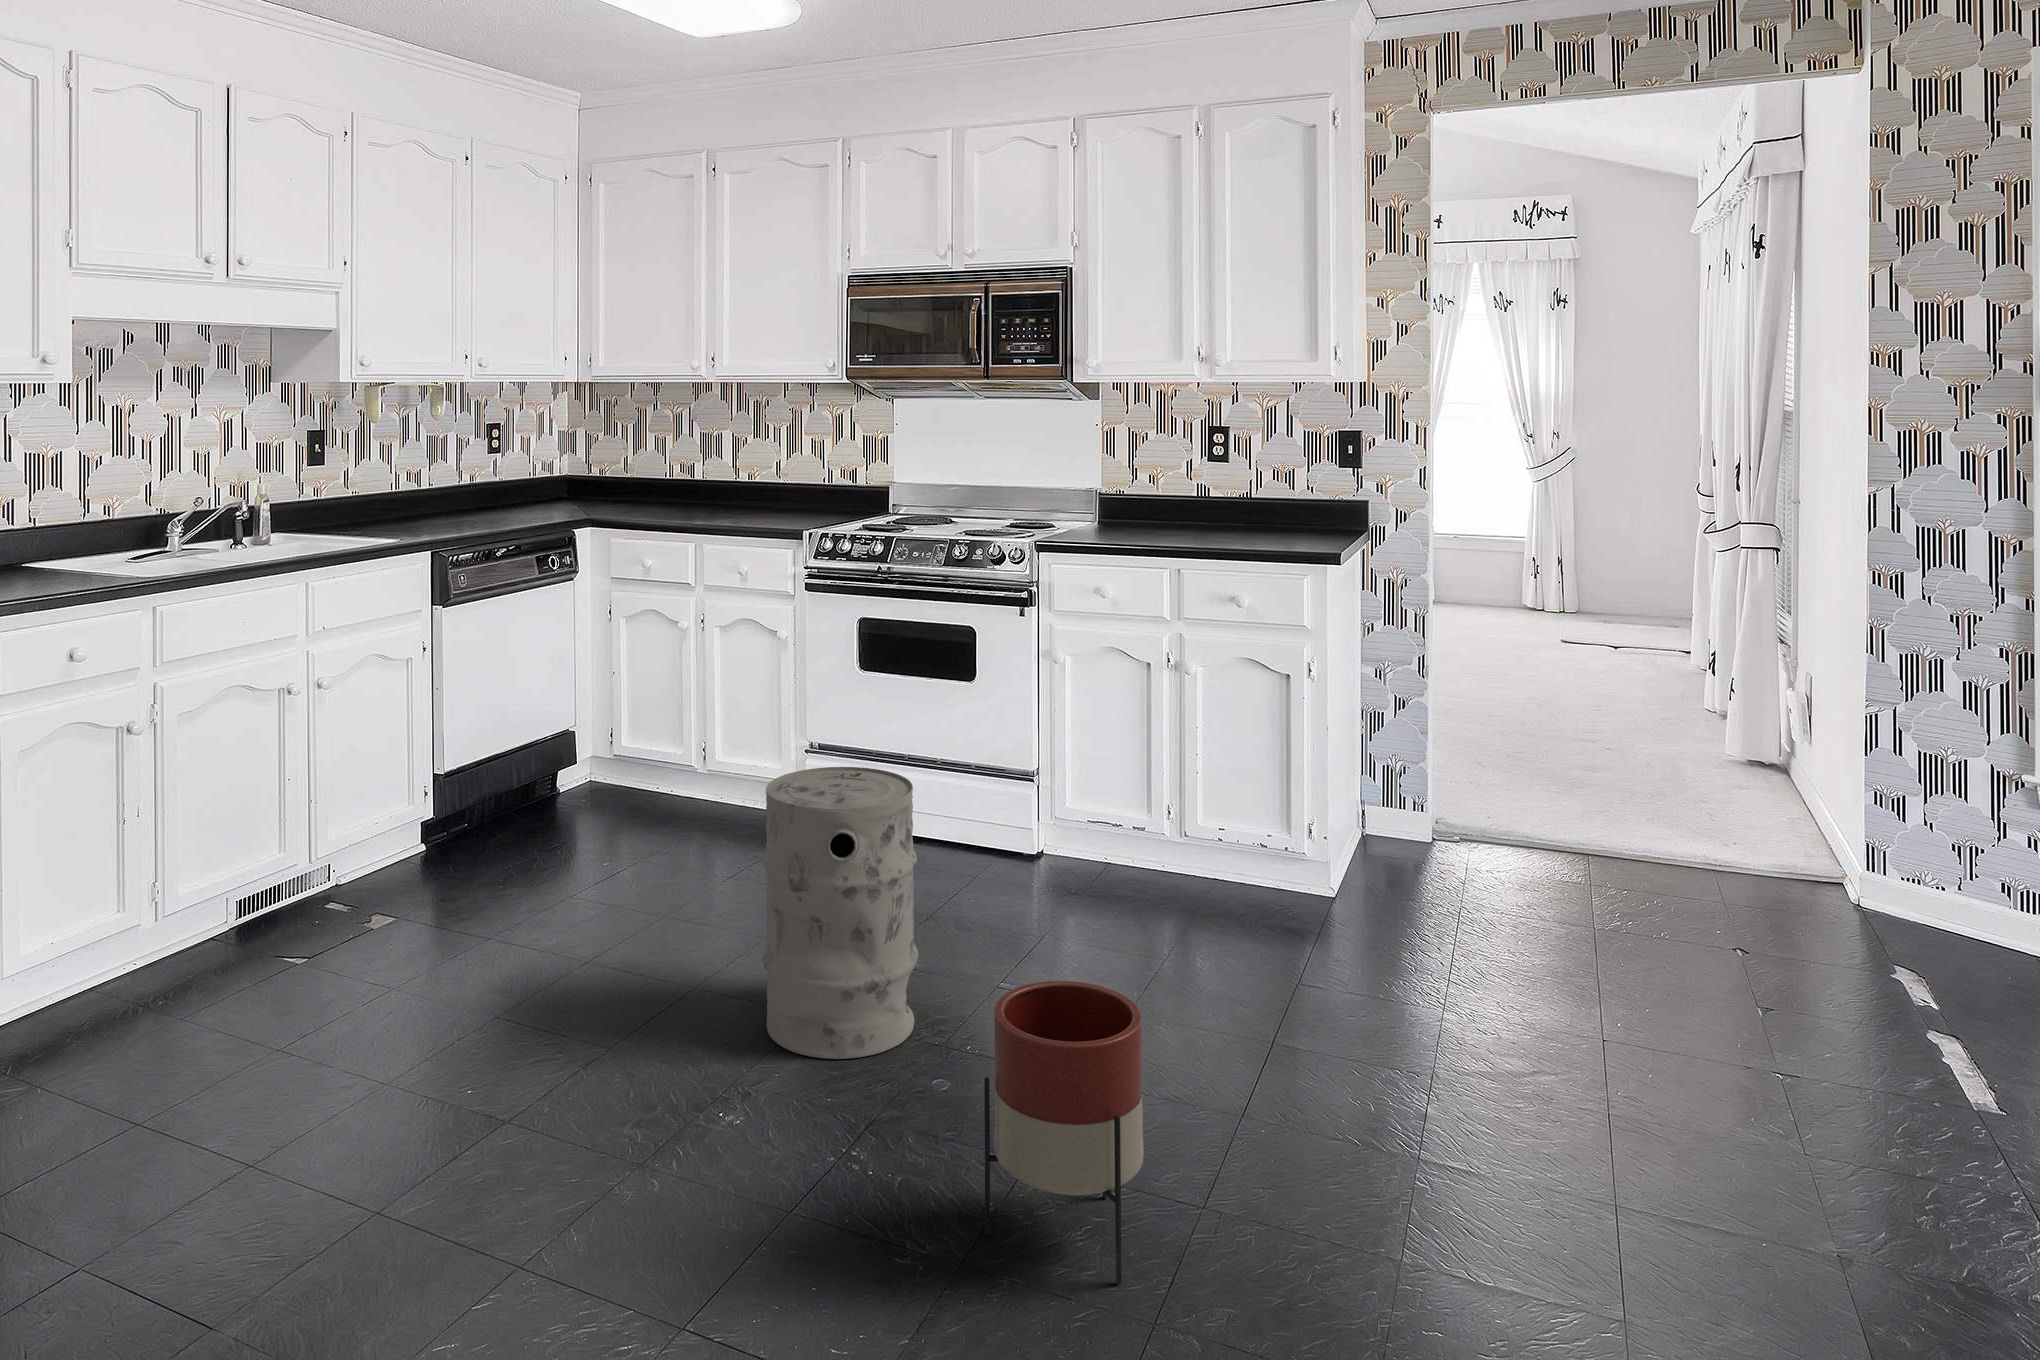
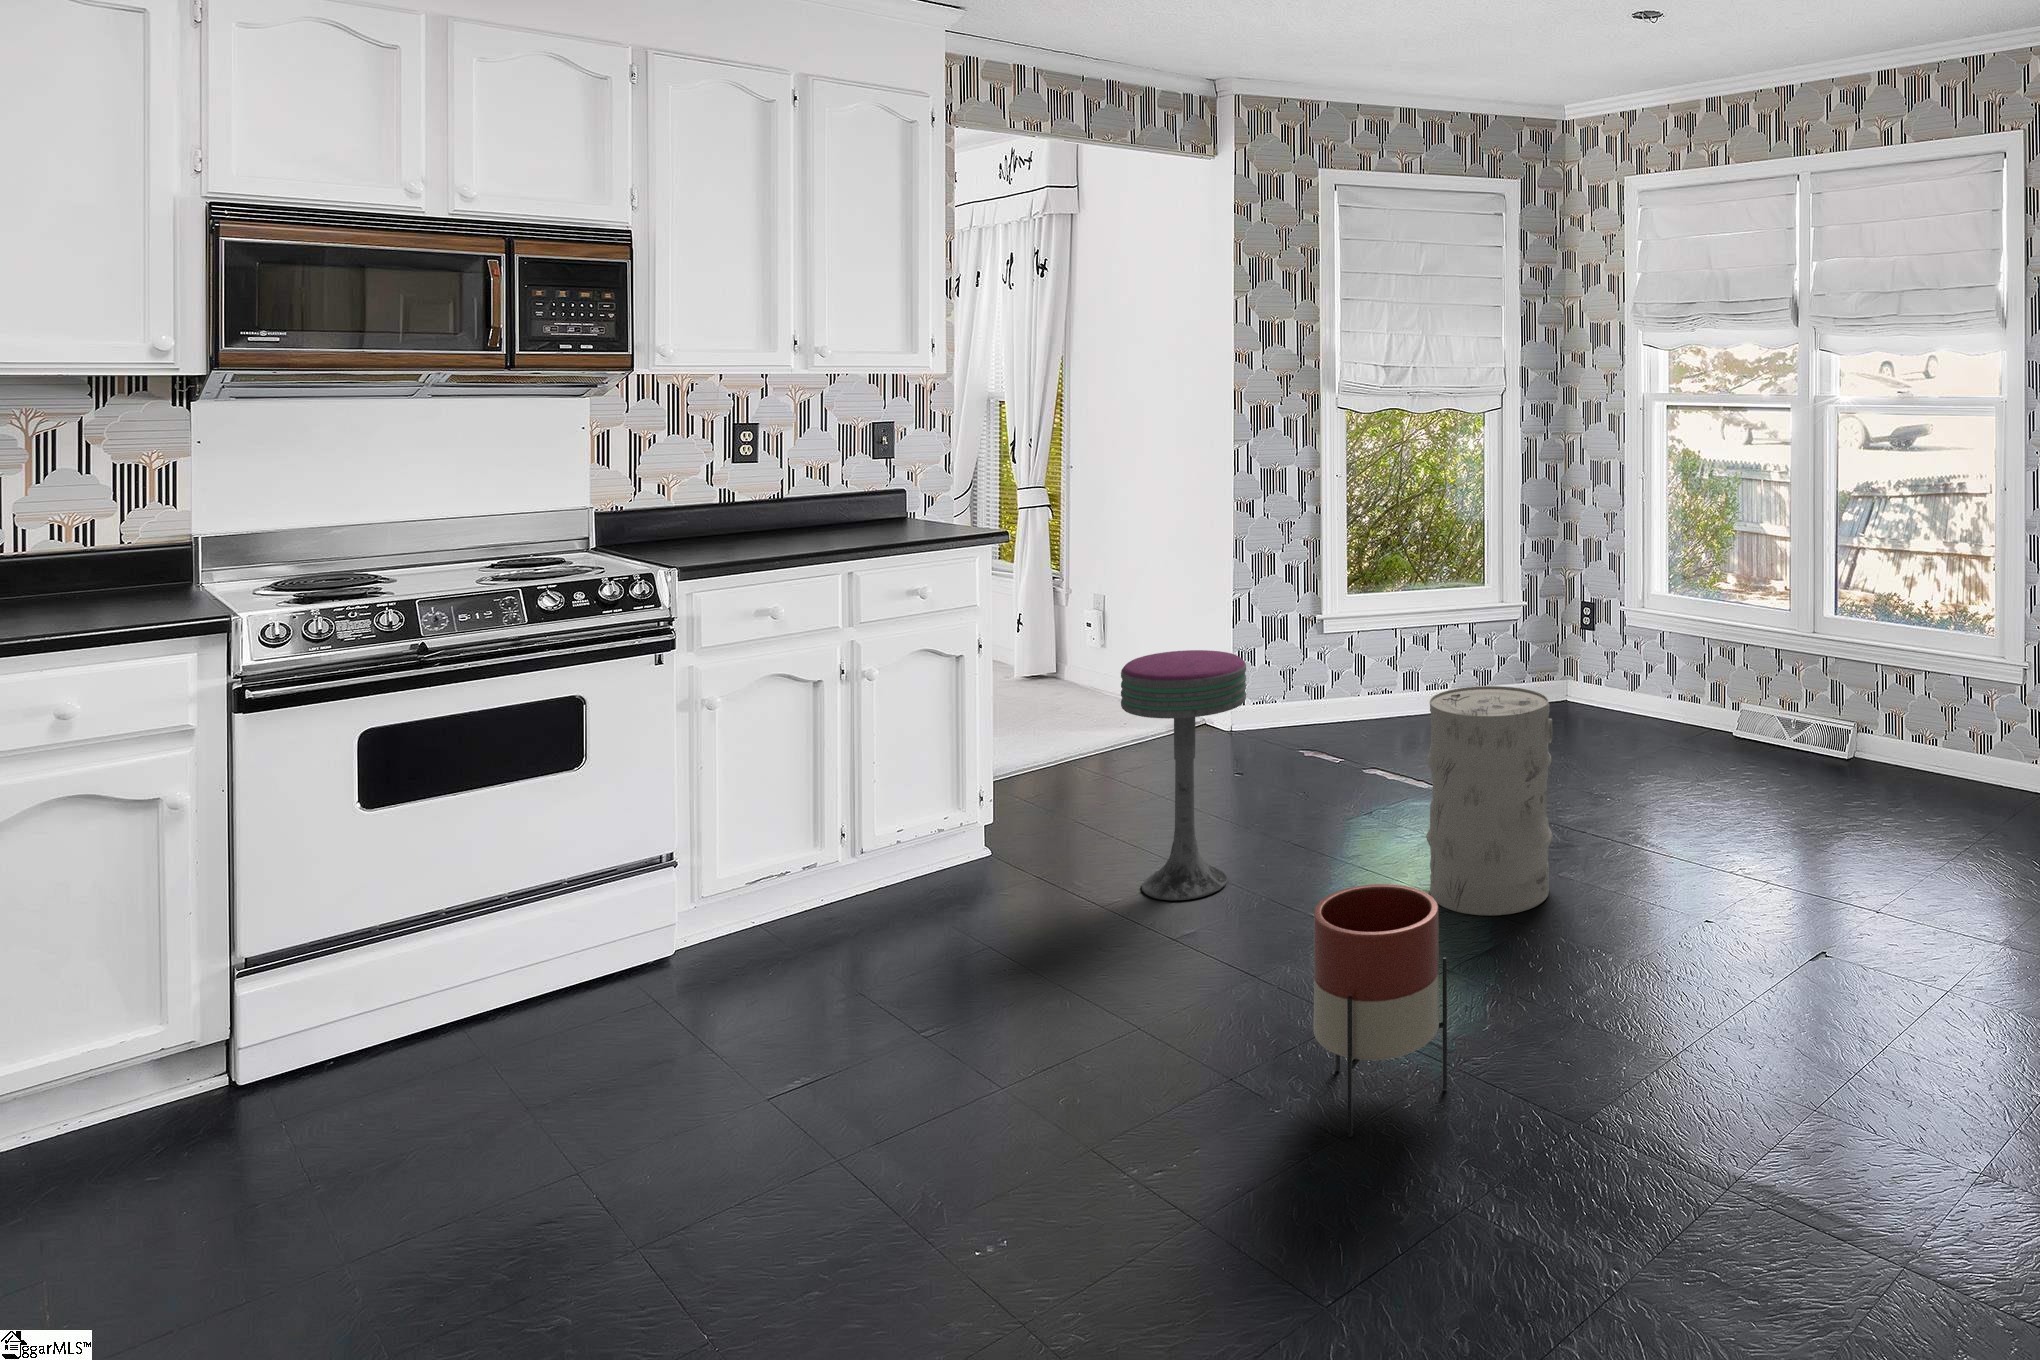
bar stool: none [1326,716,1484,1024] -> present [1121,650,1246,900]
trash can: present [762,767,919,1059] -> present [1426,686,1553,916]

